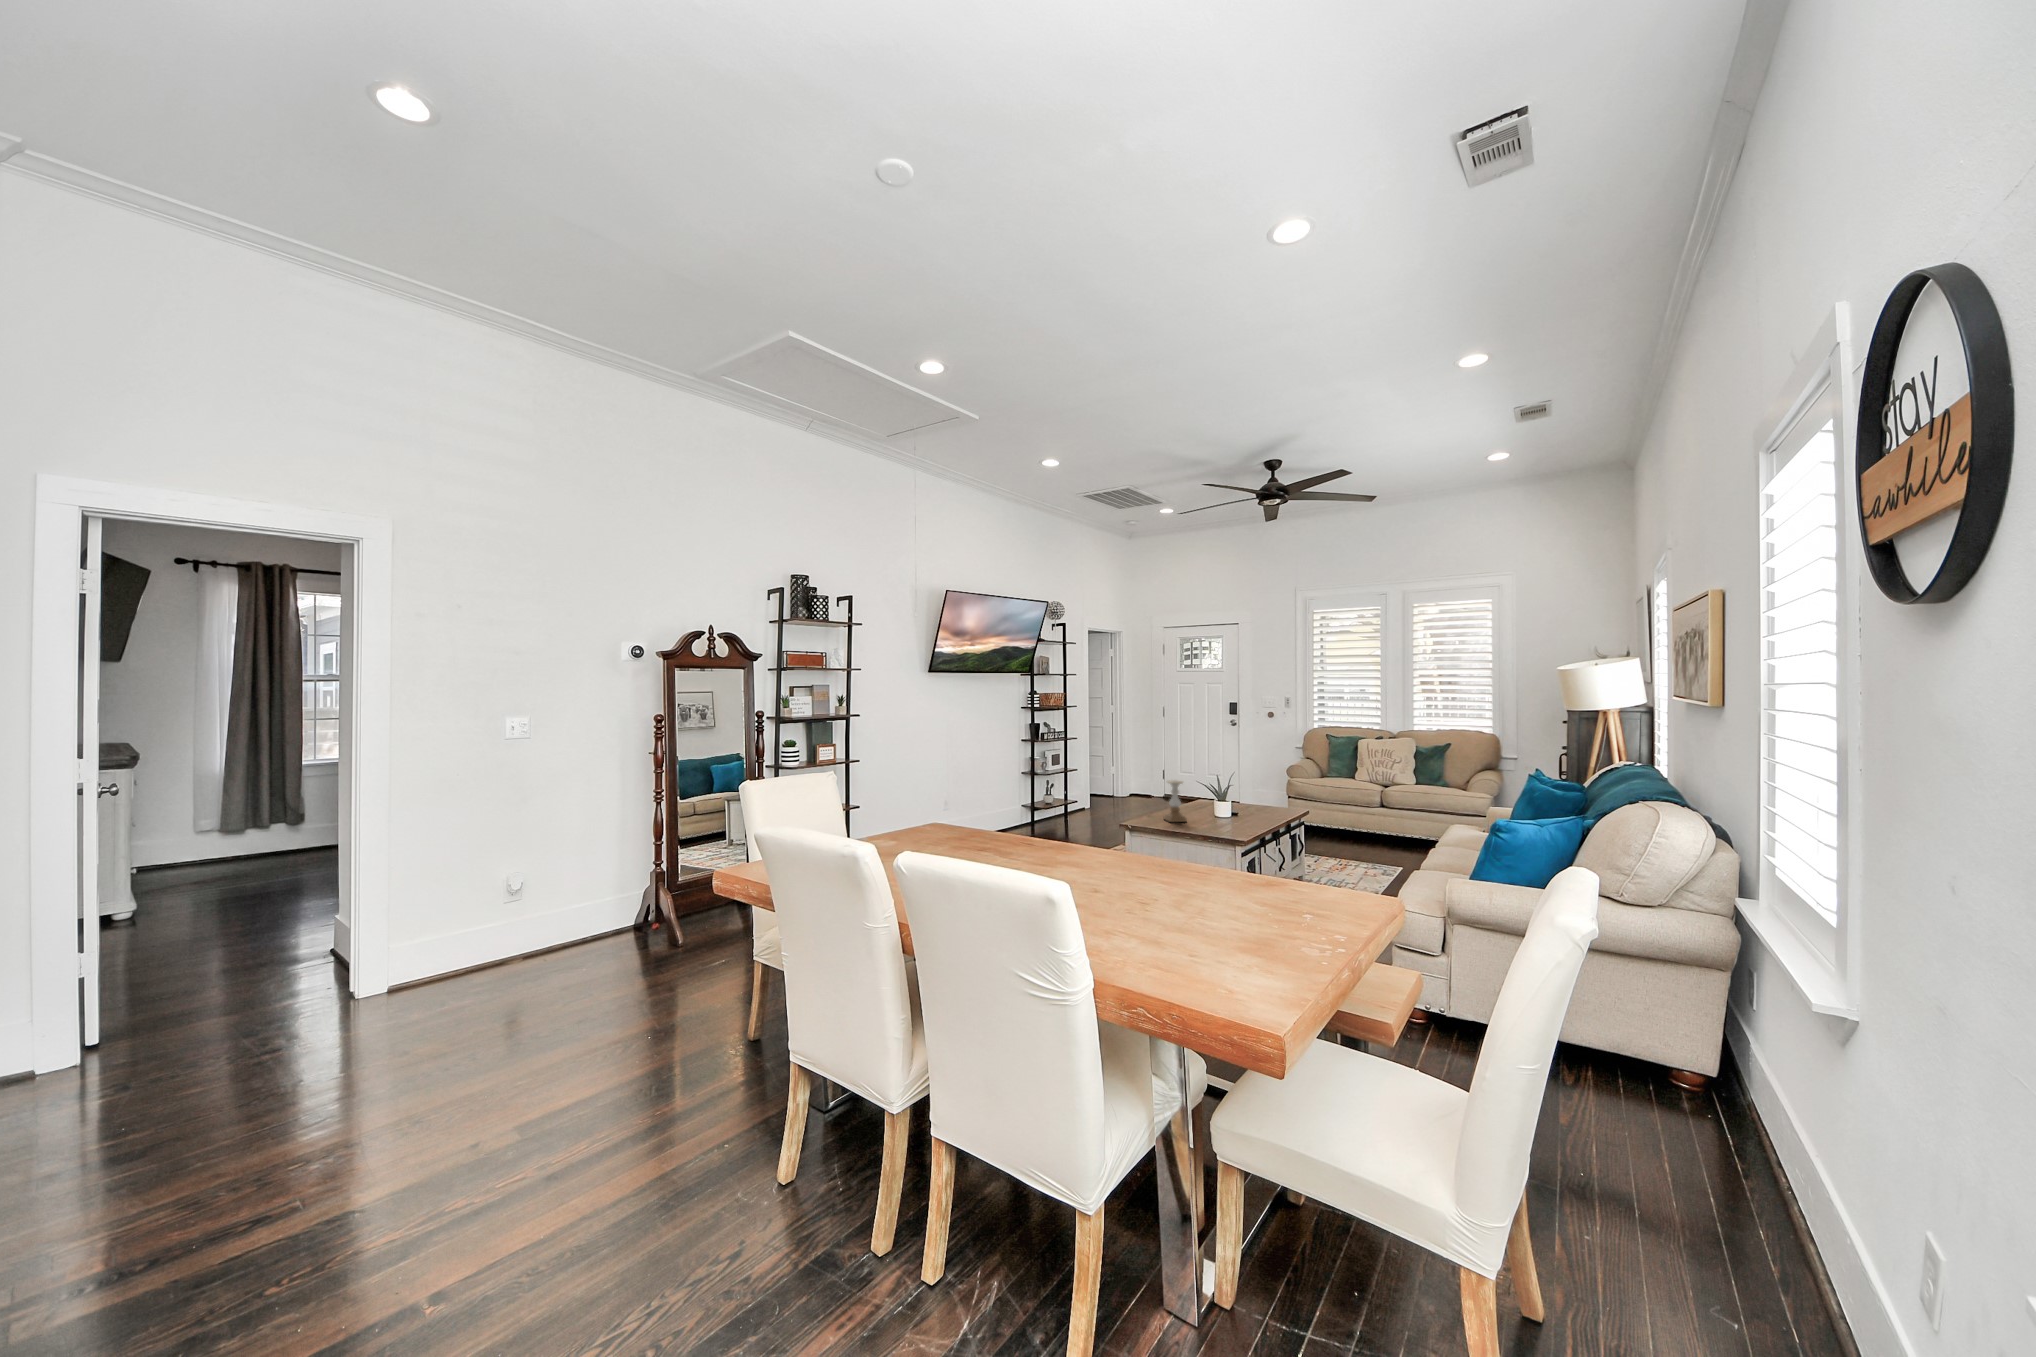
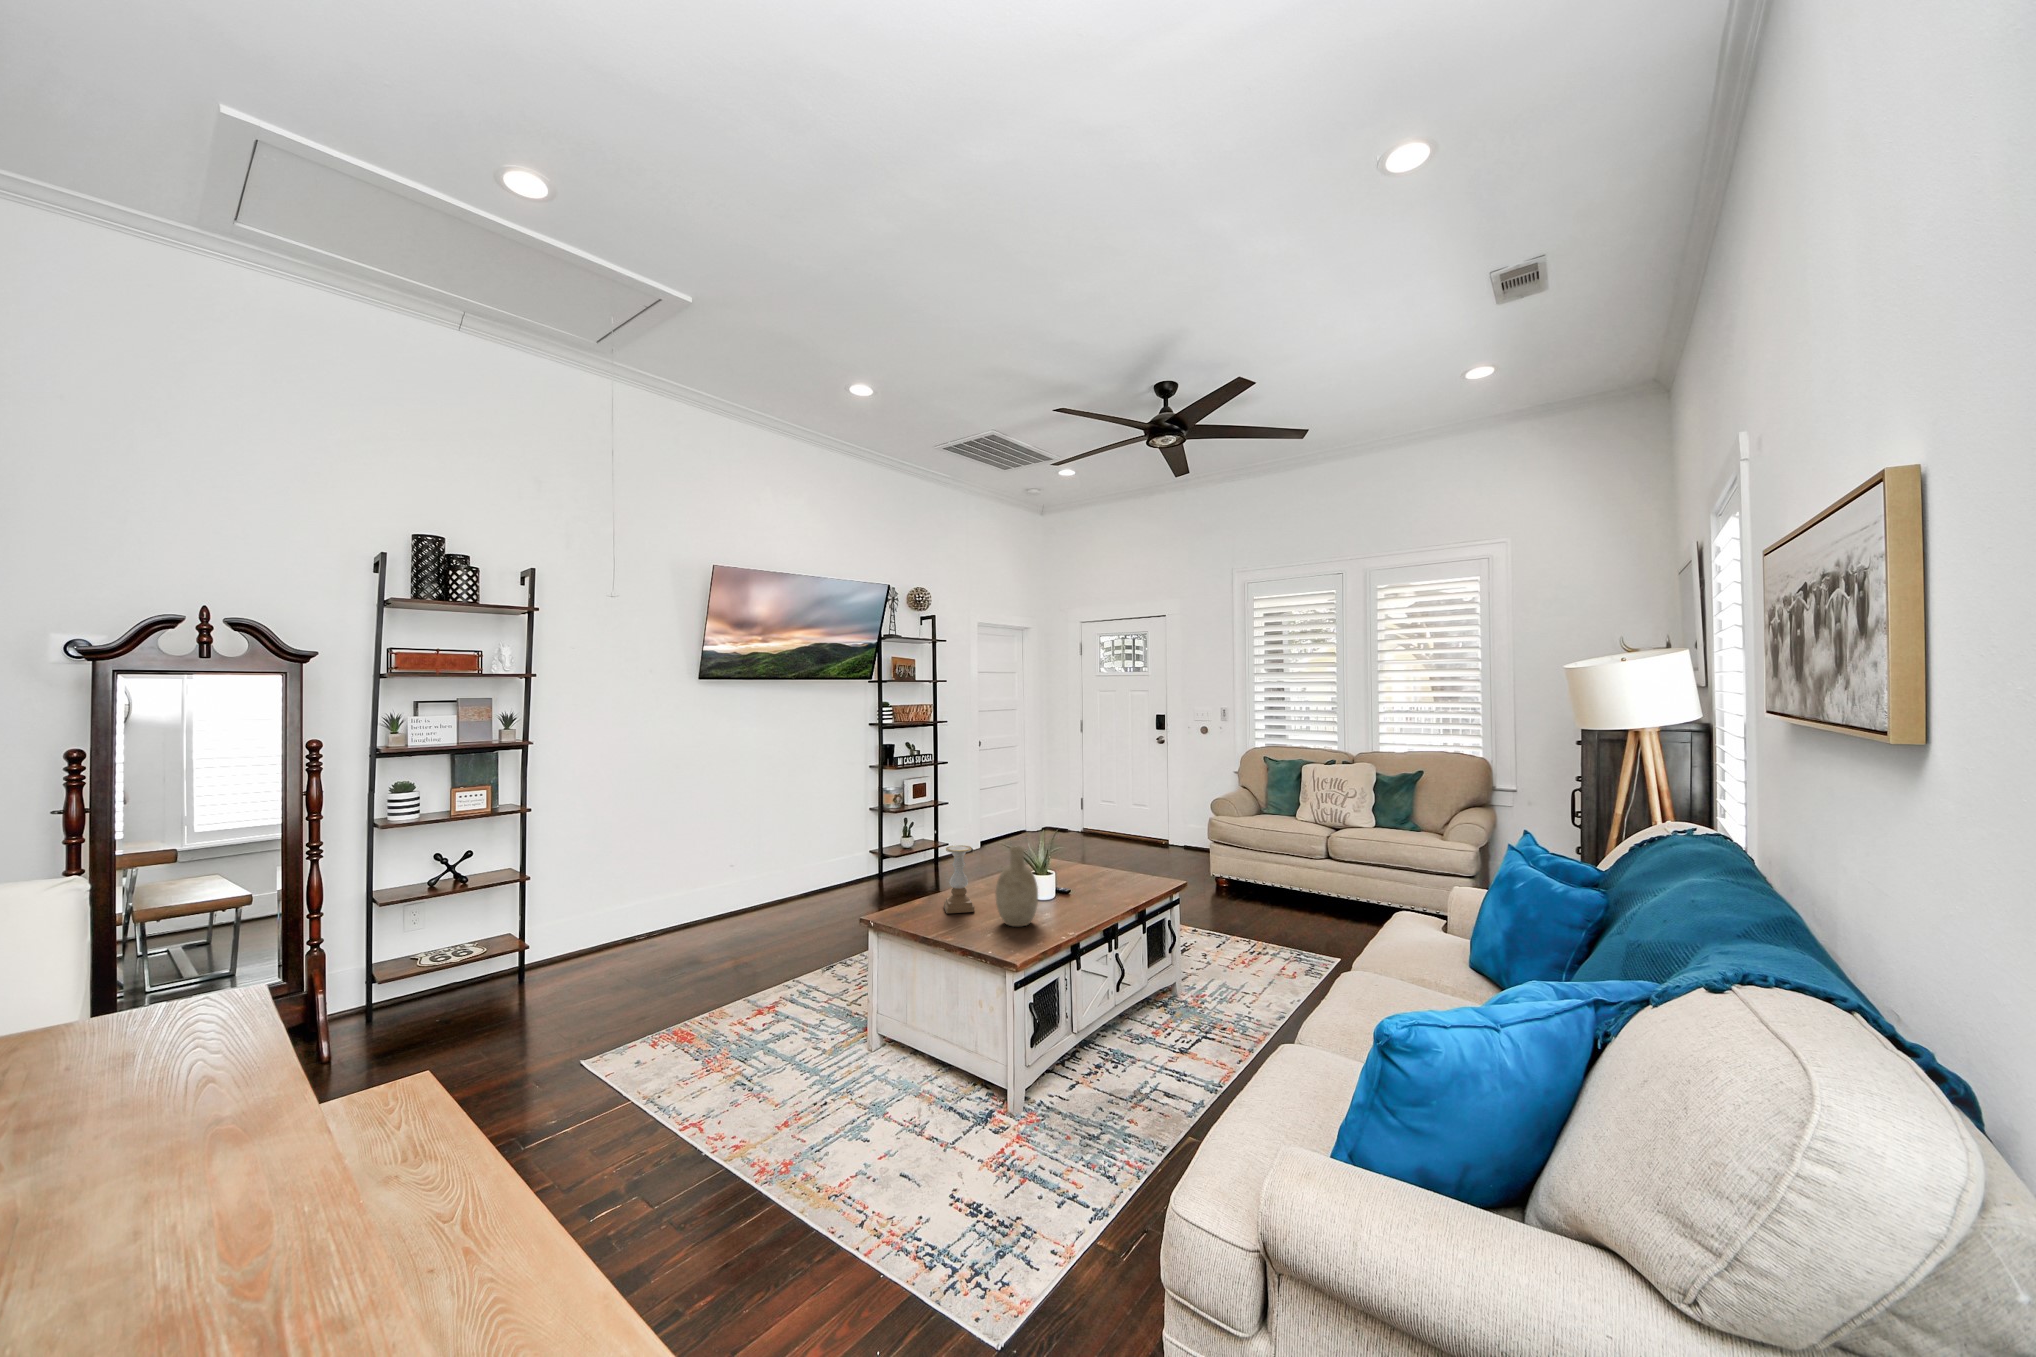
decorative vase: none [1206,778,1234,828] -> present [996,846,1038,927]

